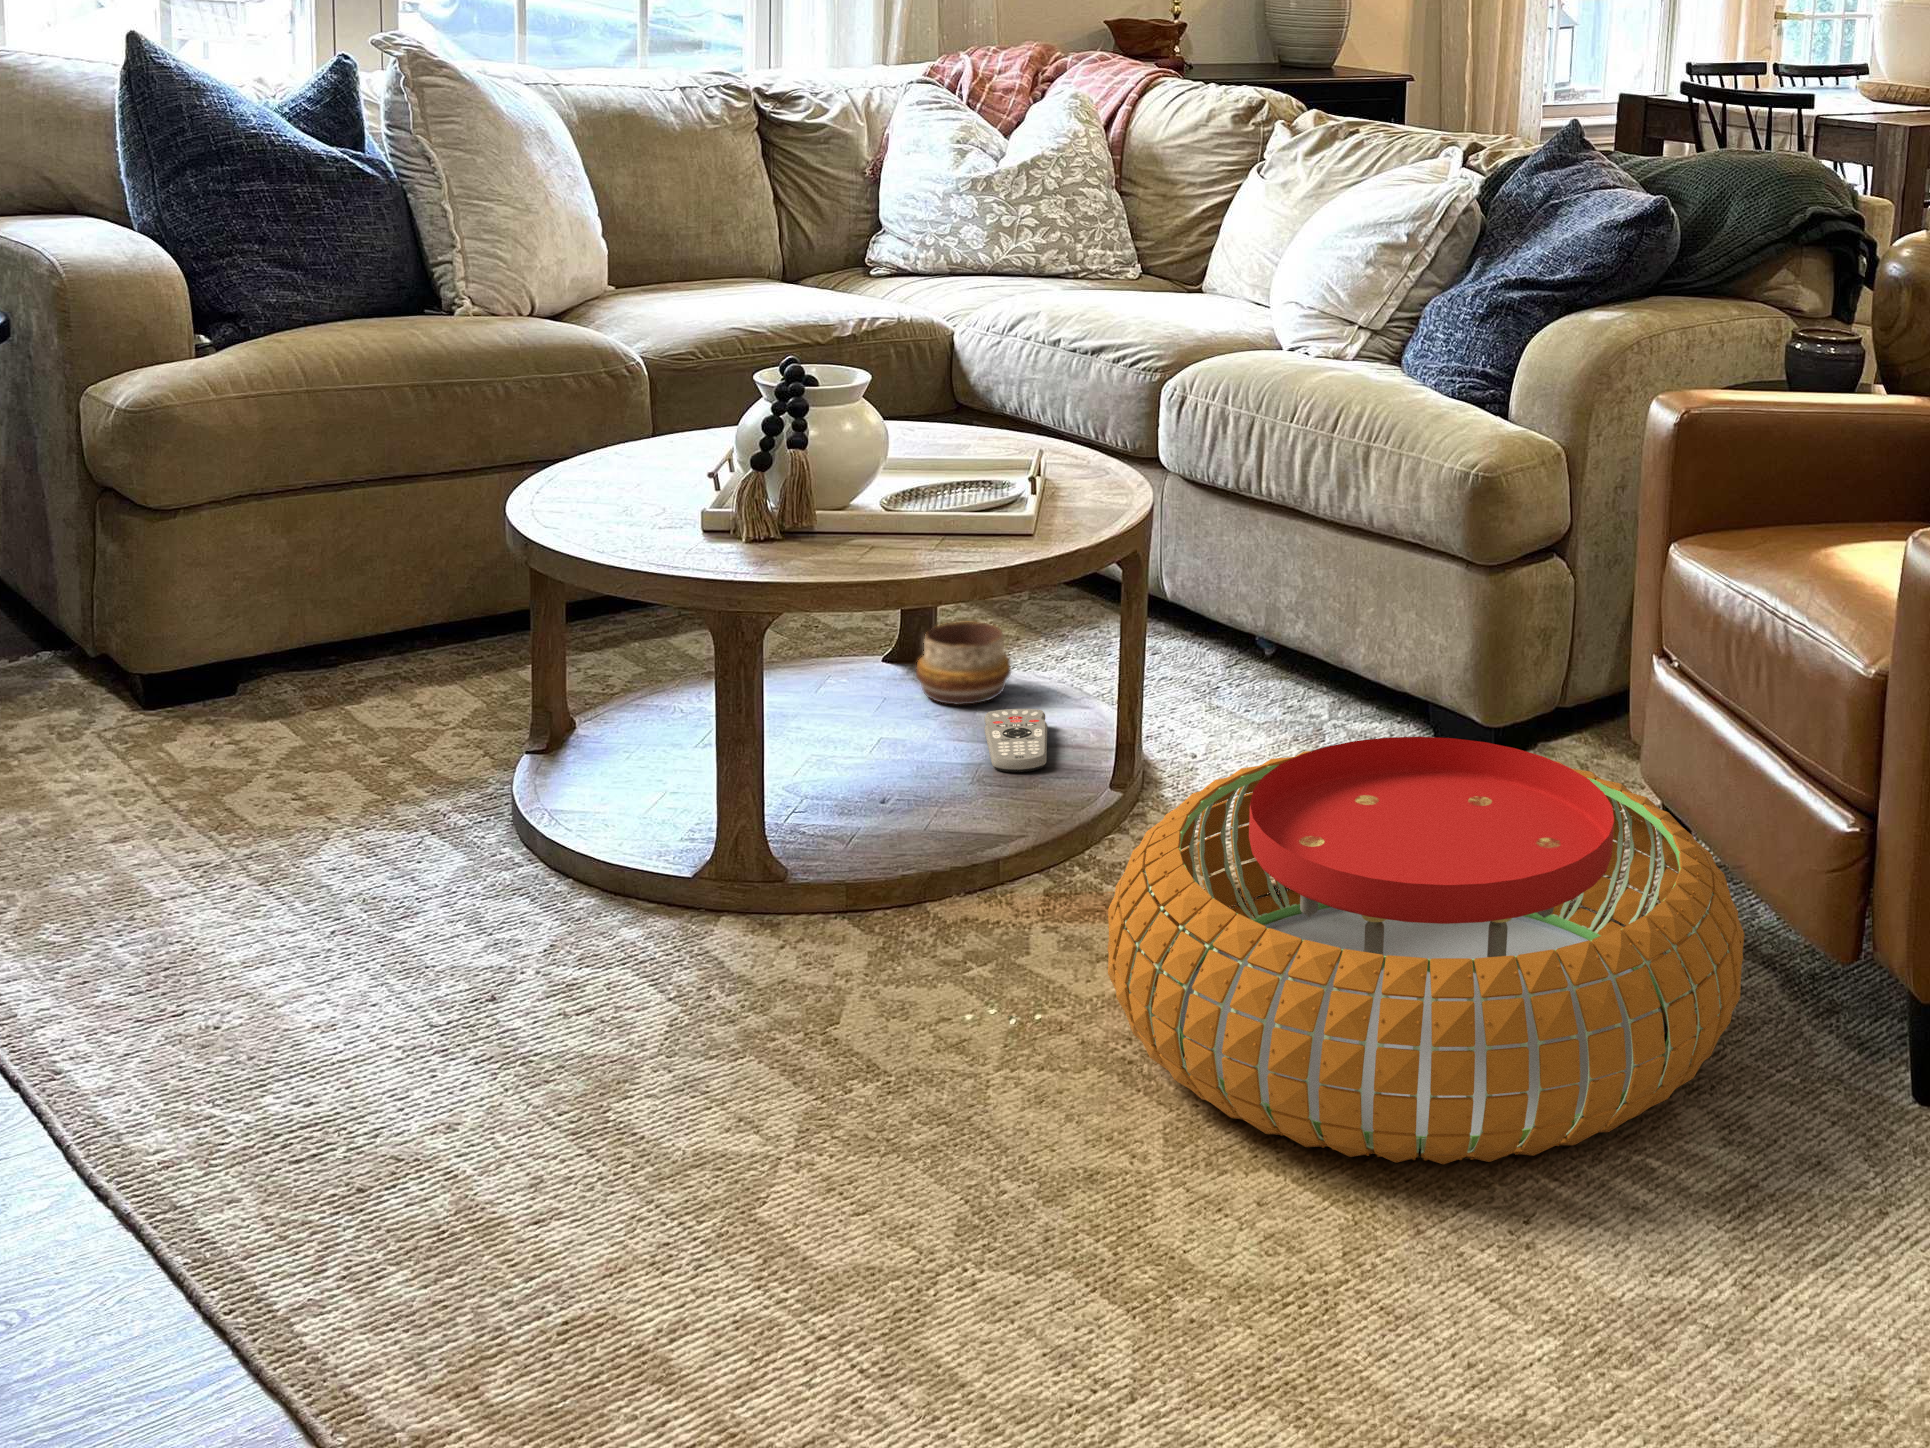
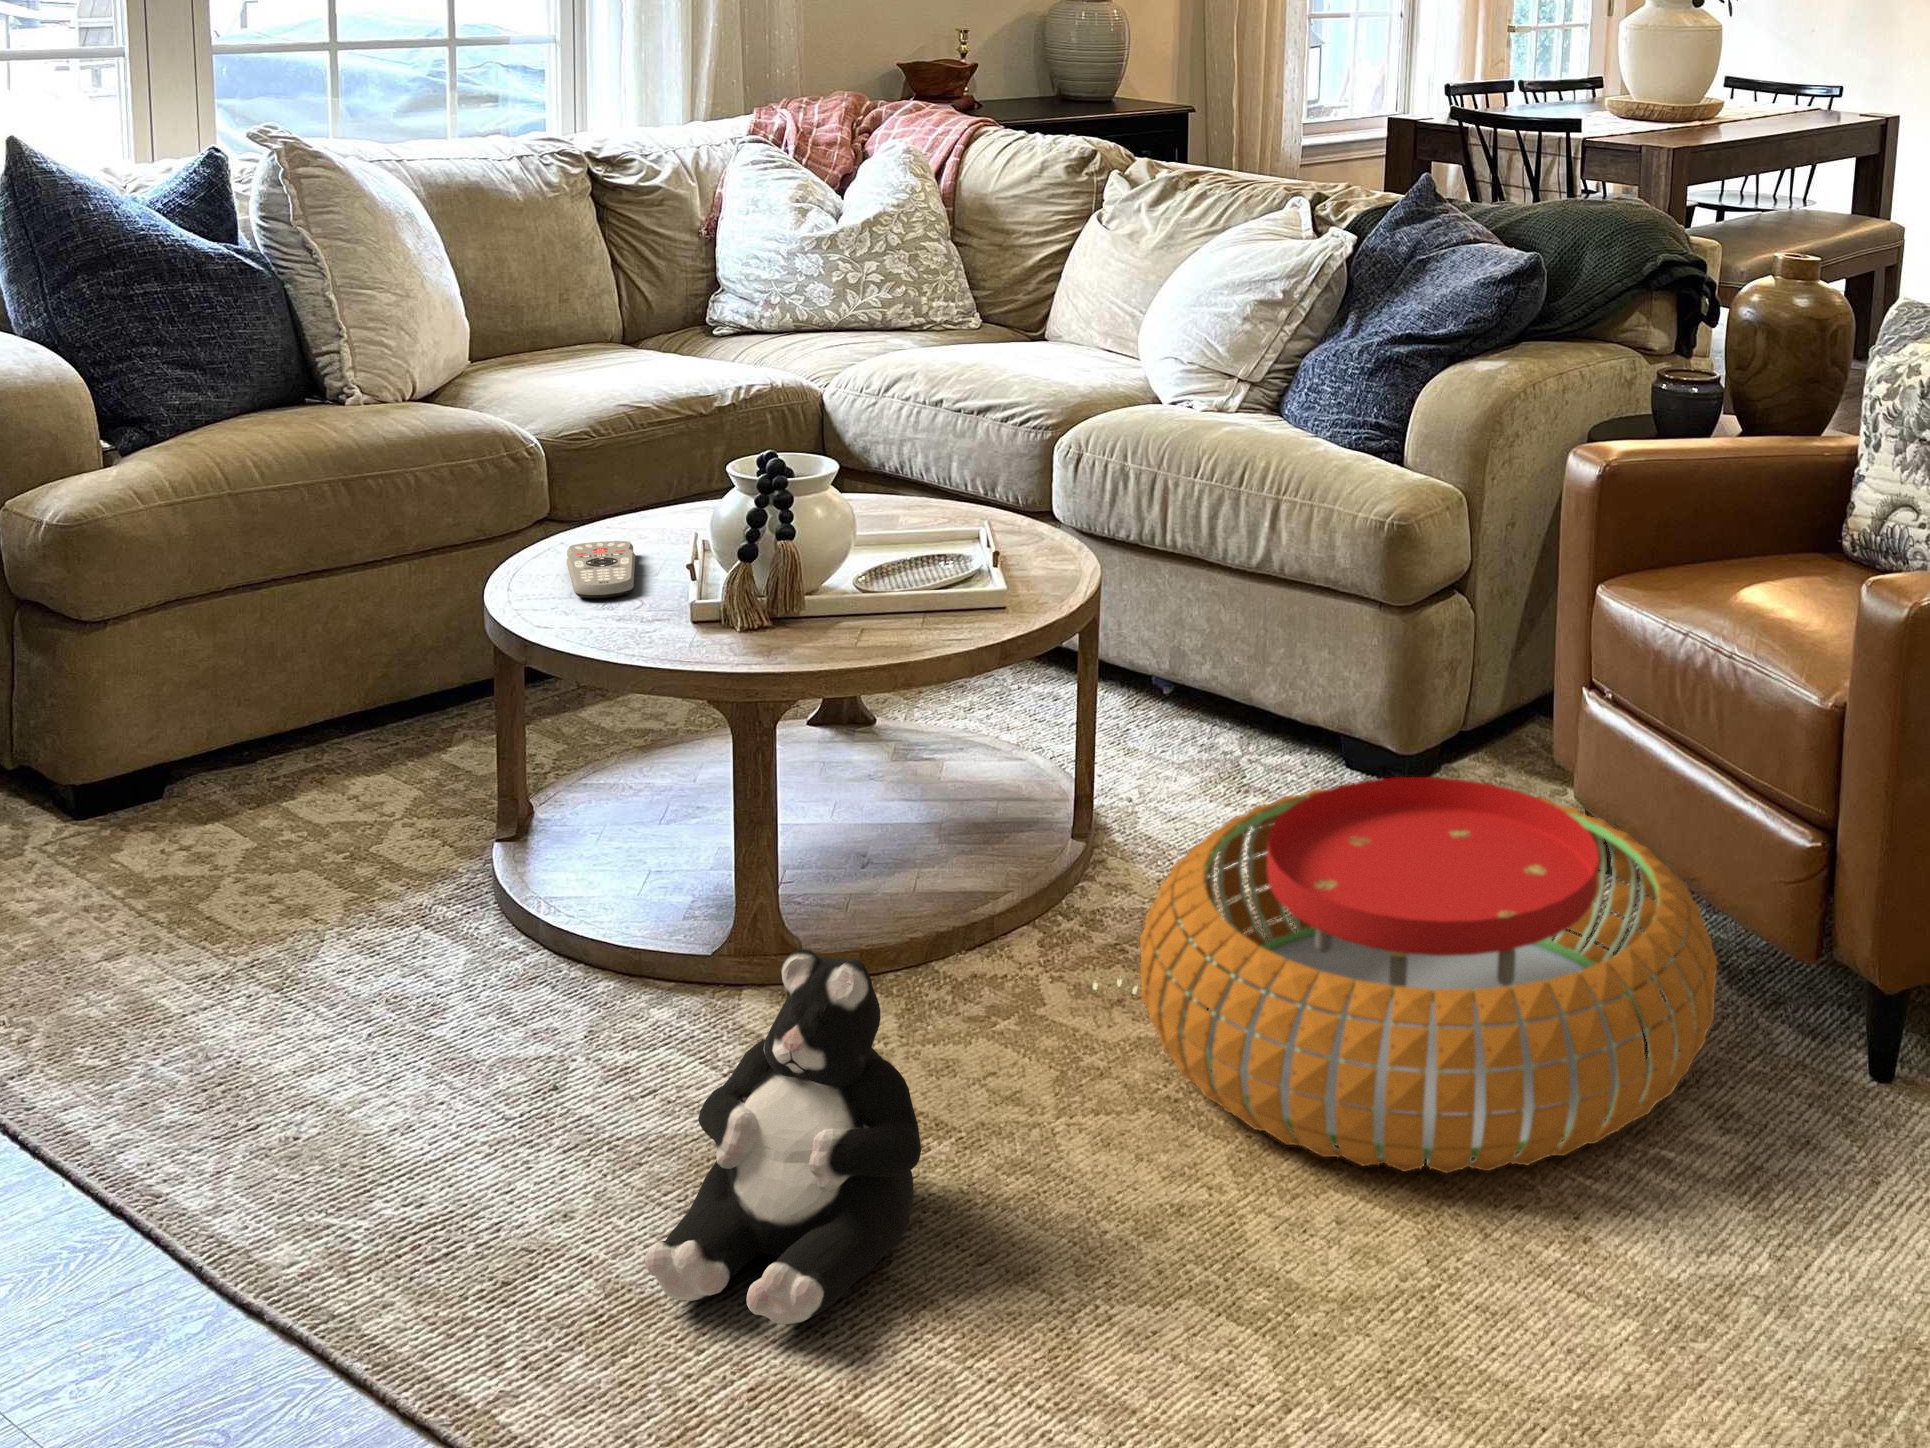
decorative bowl: present [916,622,1011,704] -> none [851,680,942,761]
remote control: present [985,709,1047,772] -> present [567,541,635,598]
plush toy: none [492,857,806,1253] -> present [645,949,921,1325]

